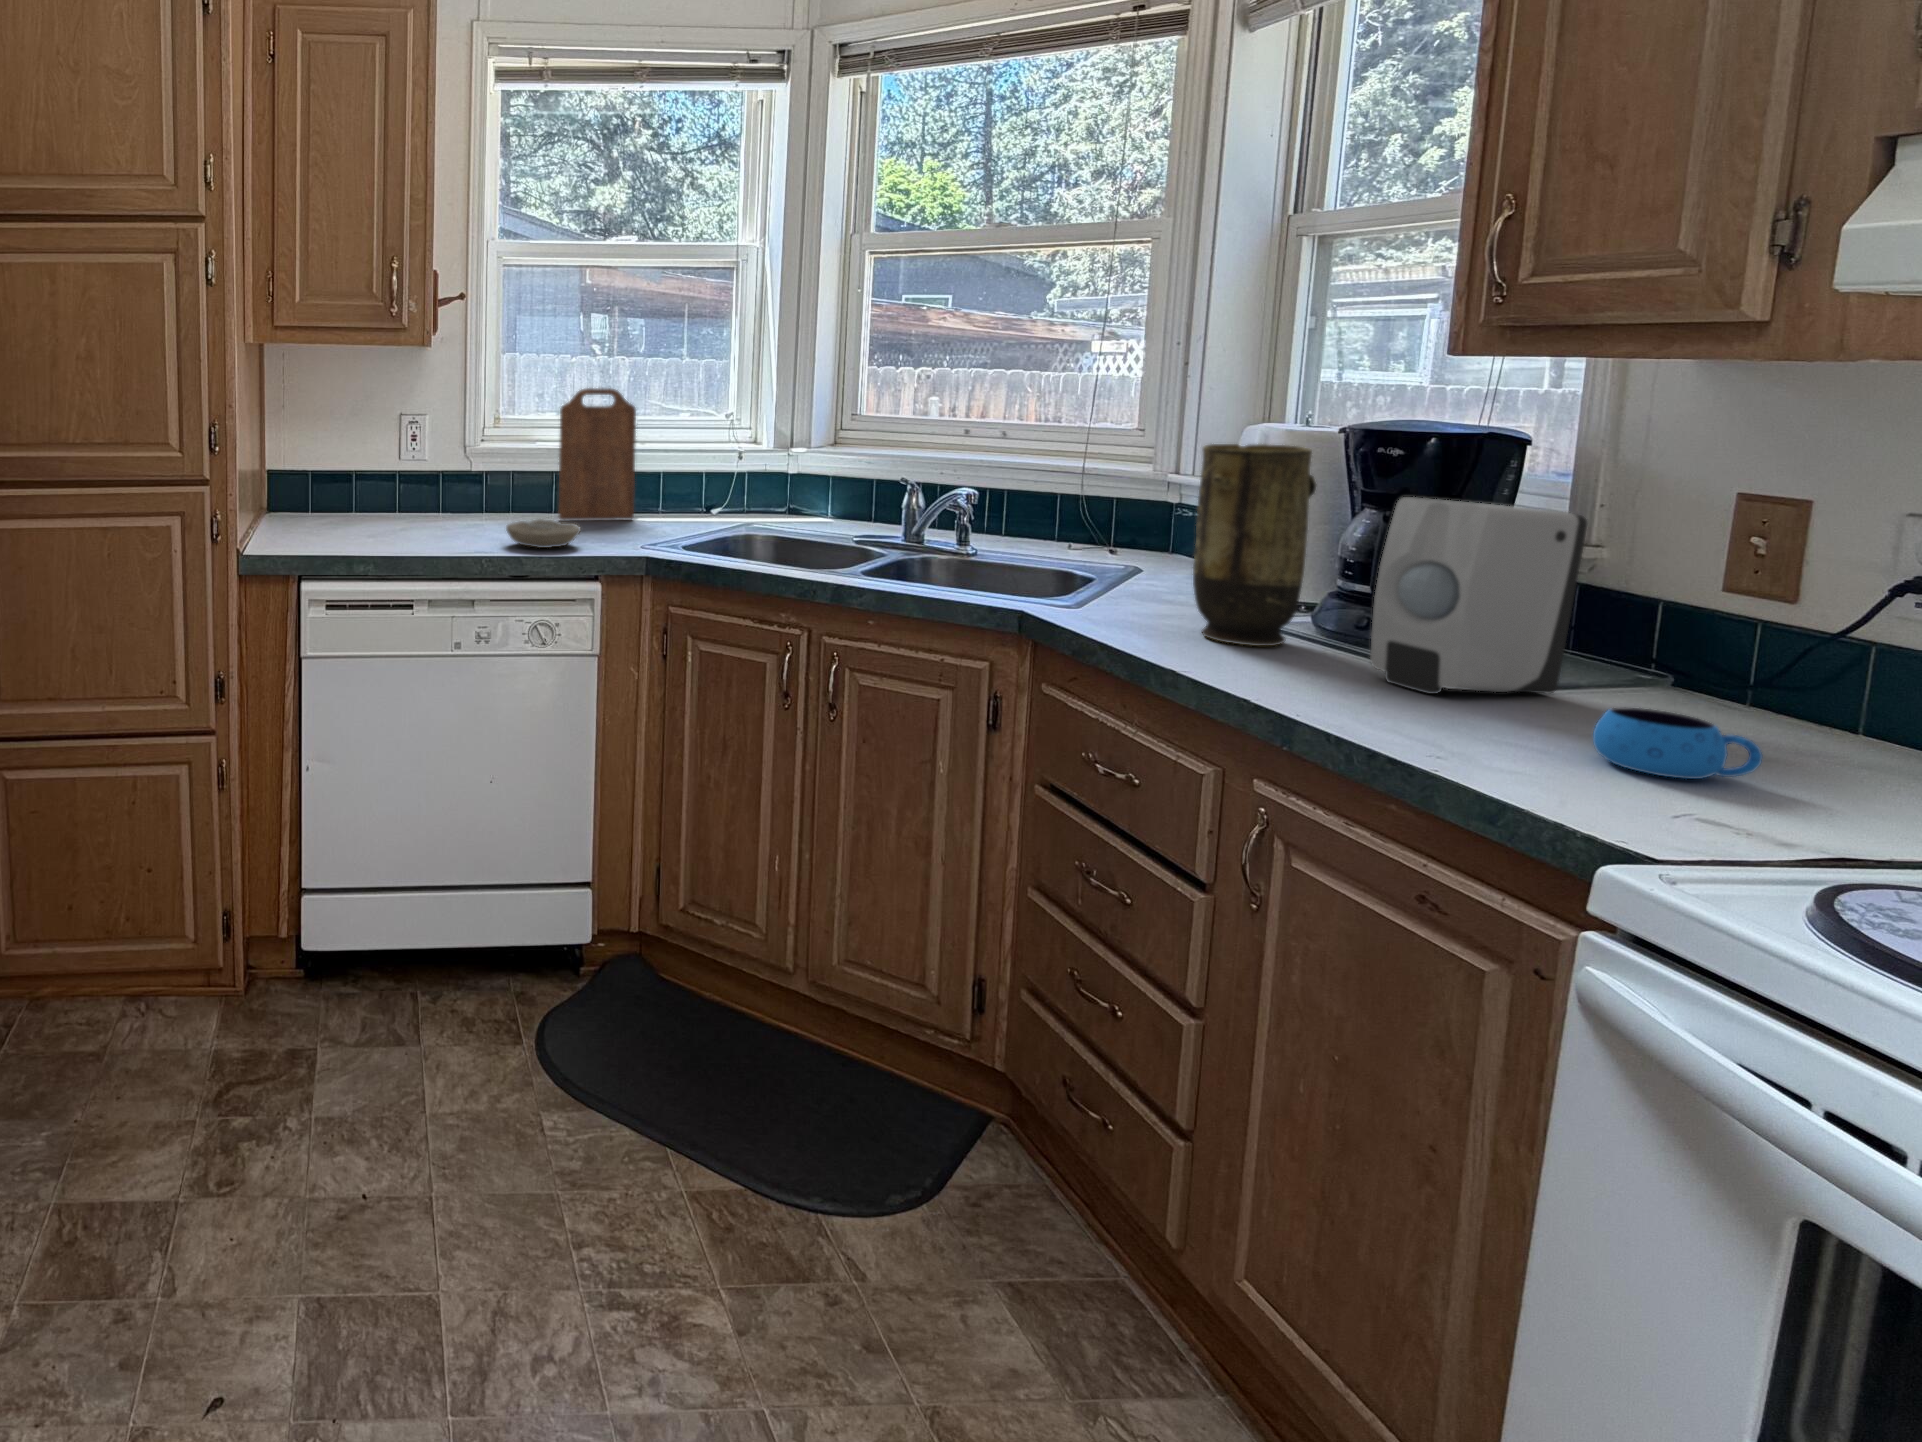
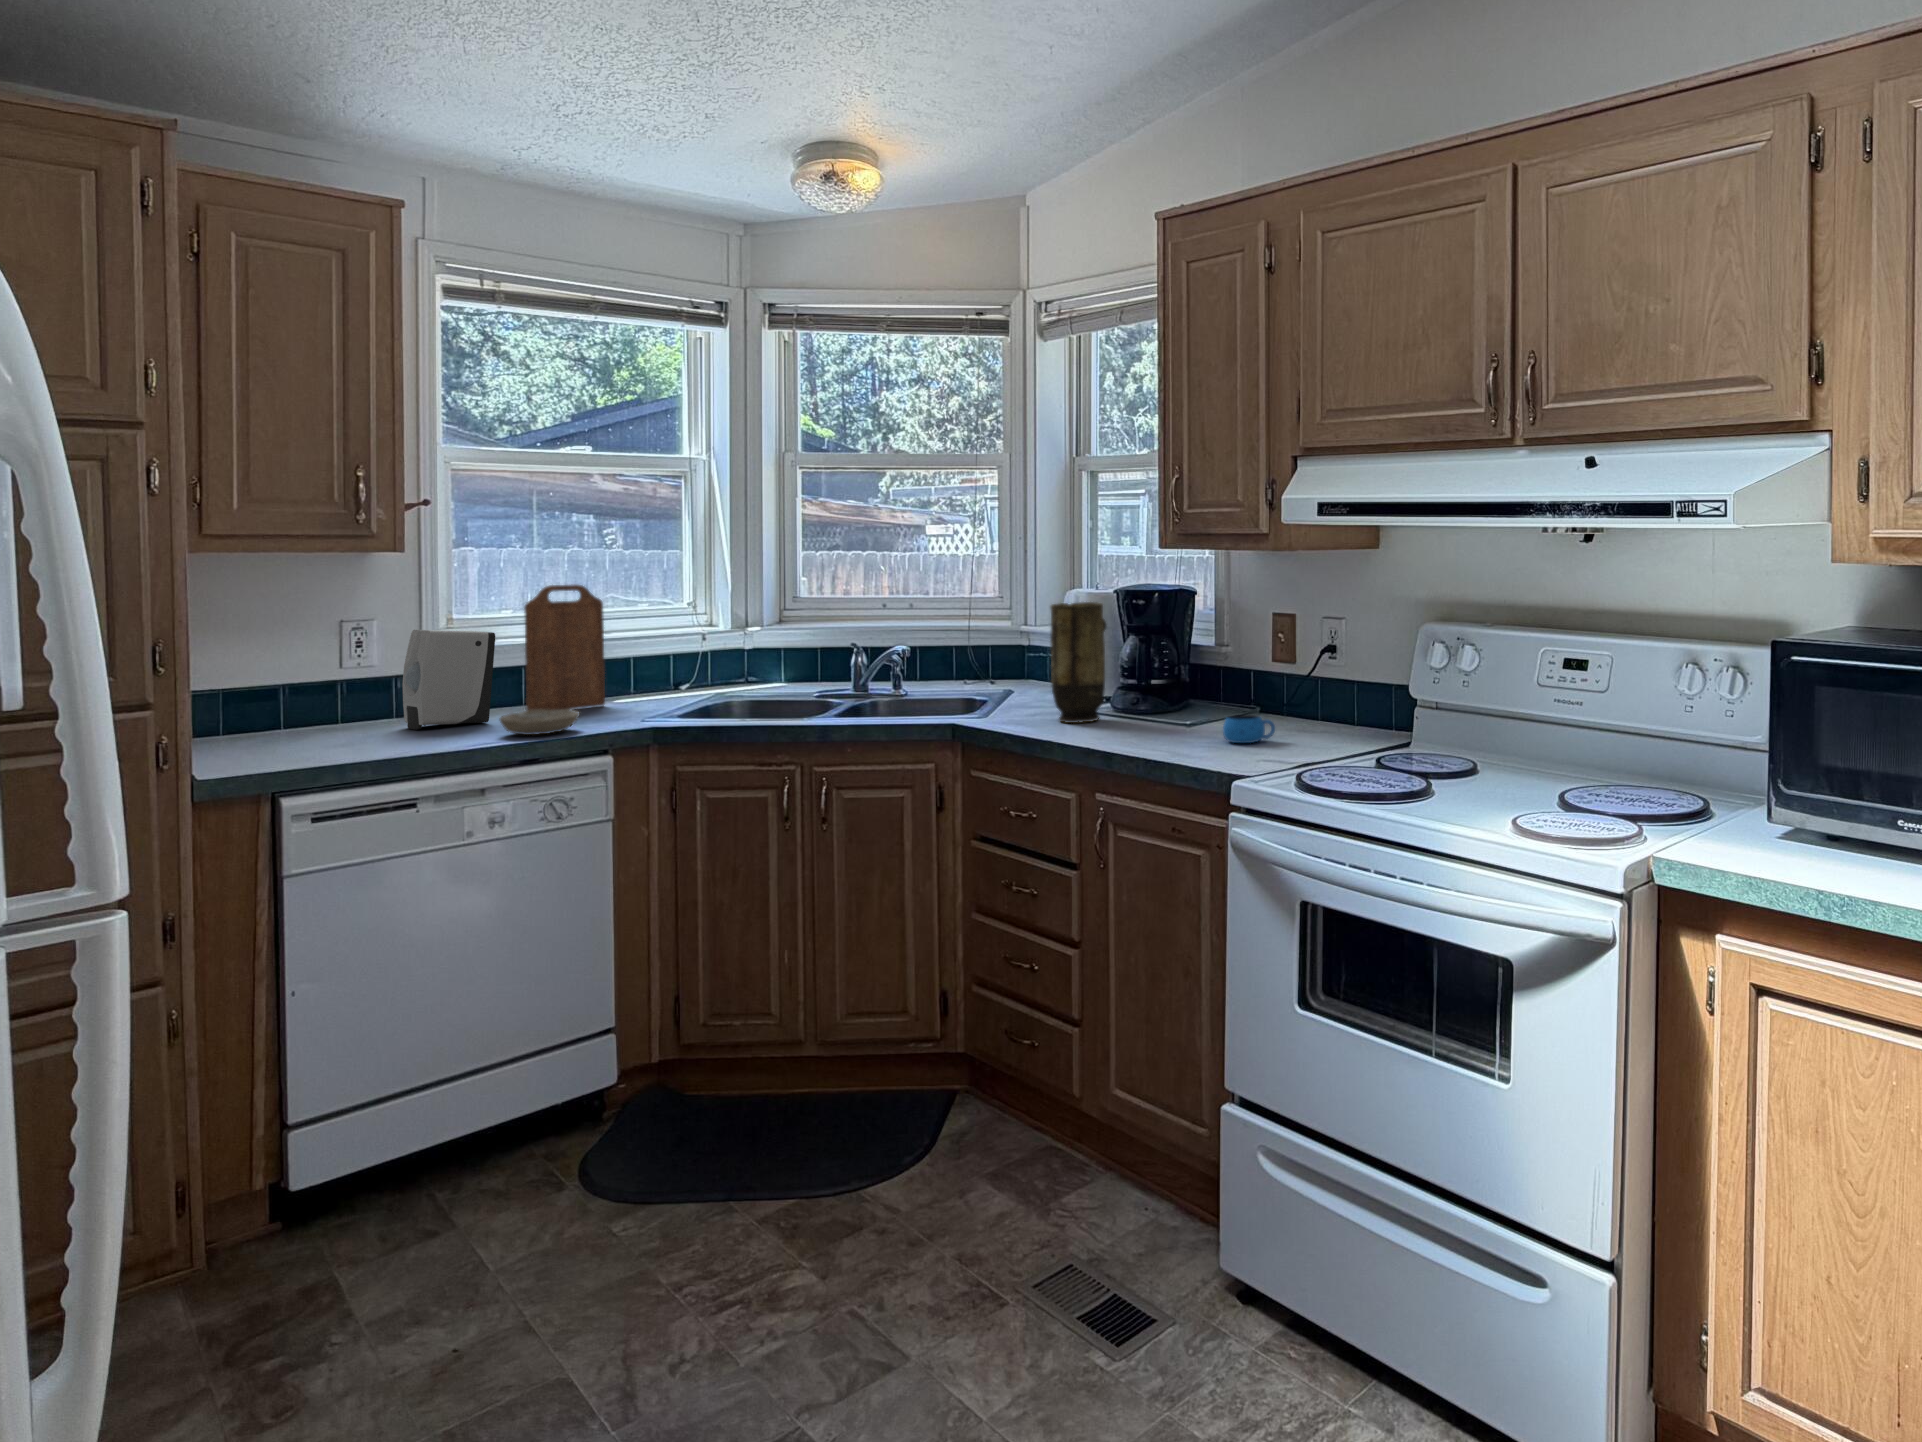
soap dispenser: present [1370,497,1587,694] -> present [402,630,495,730]

